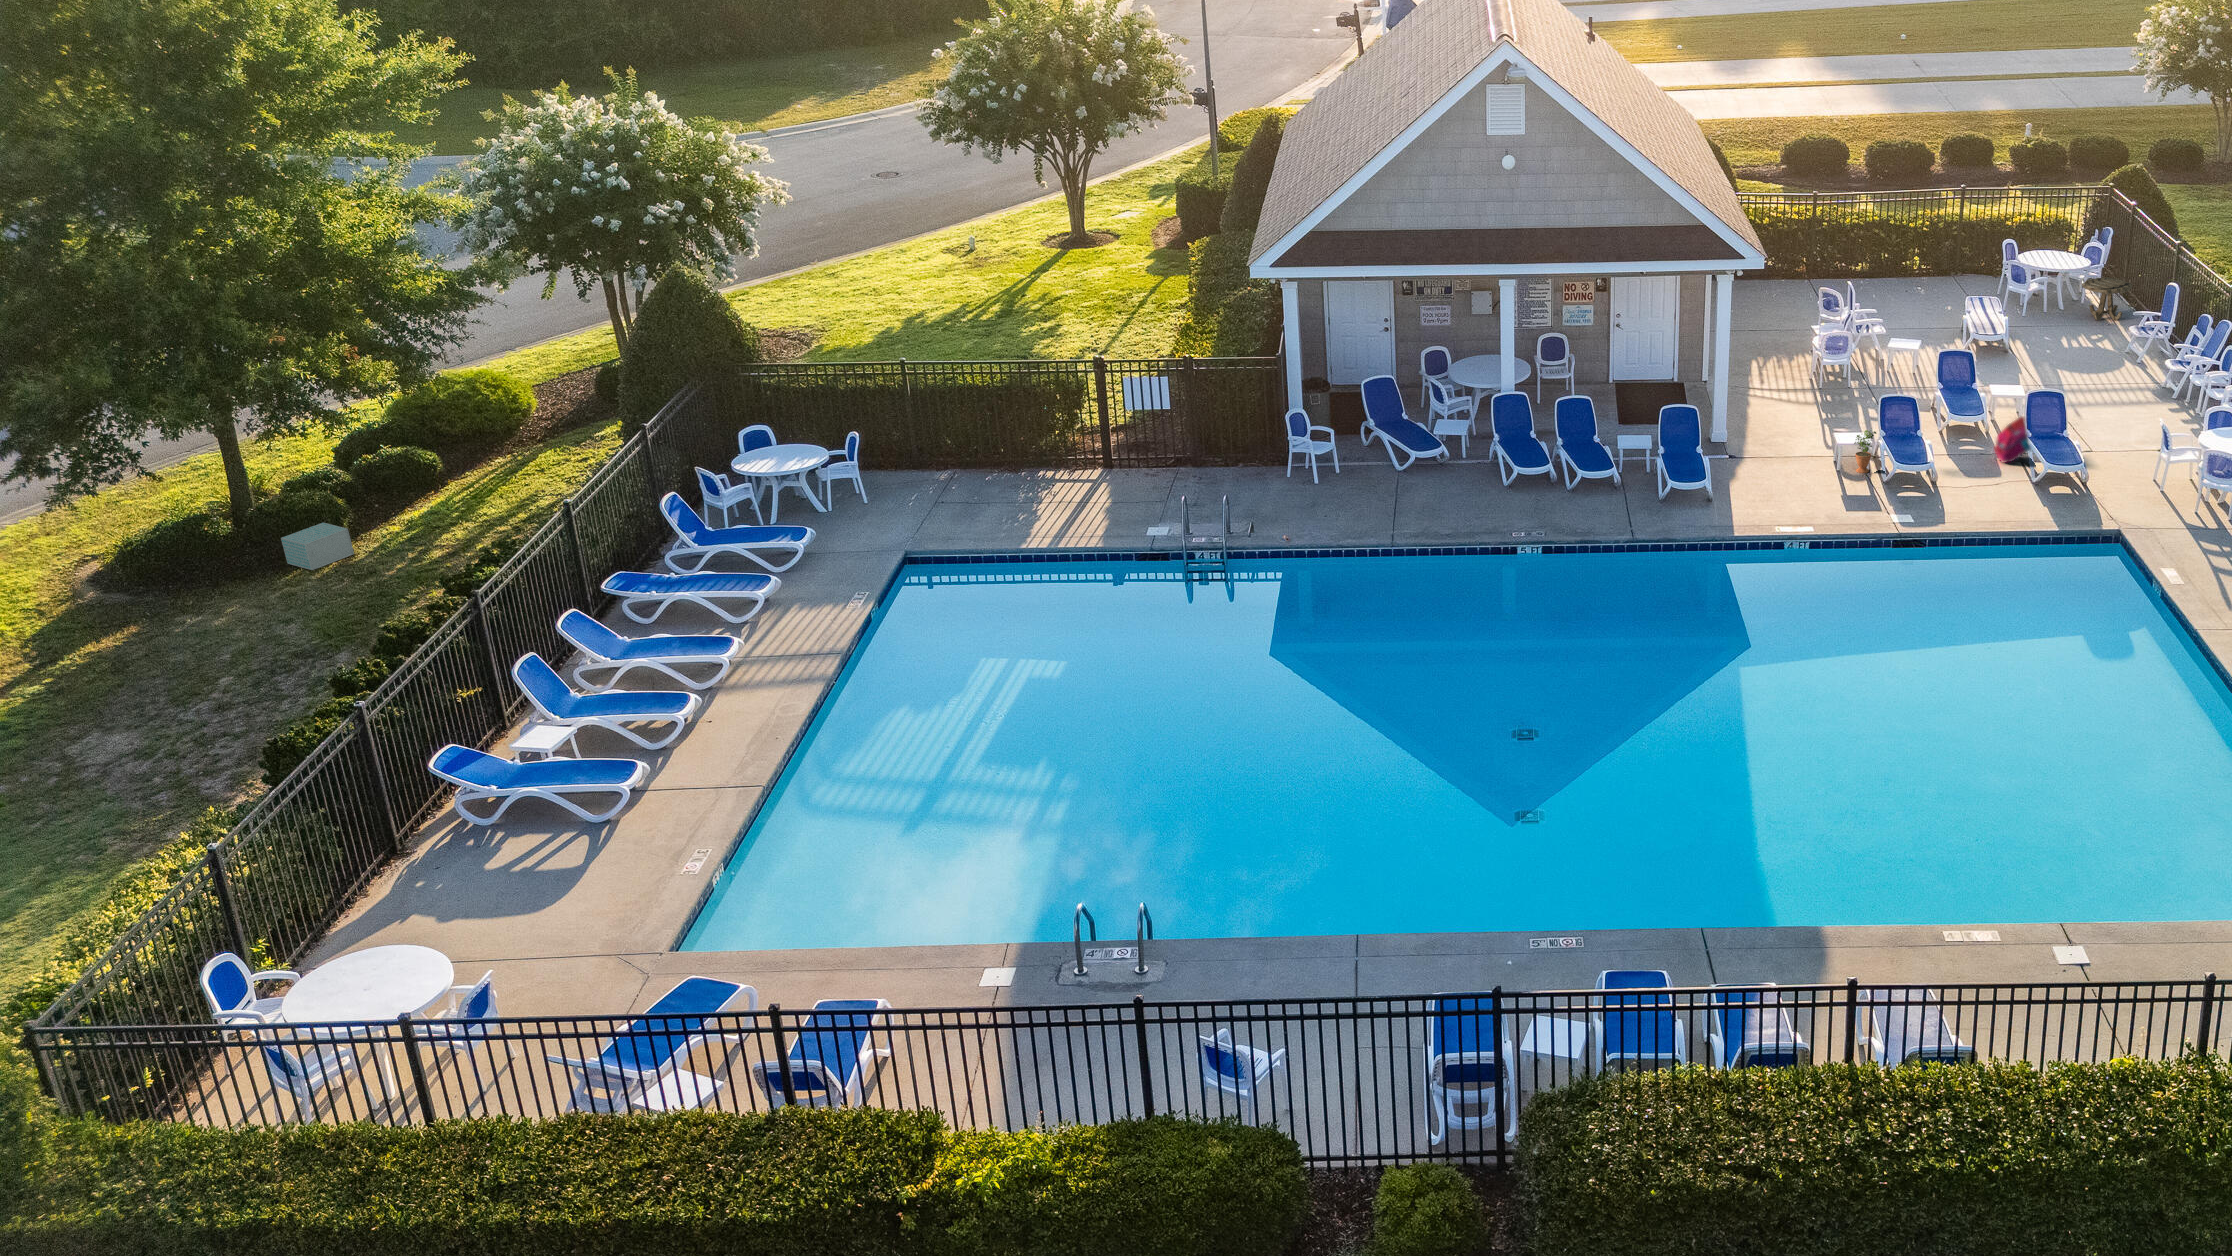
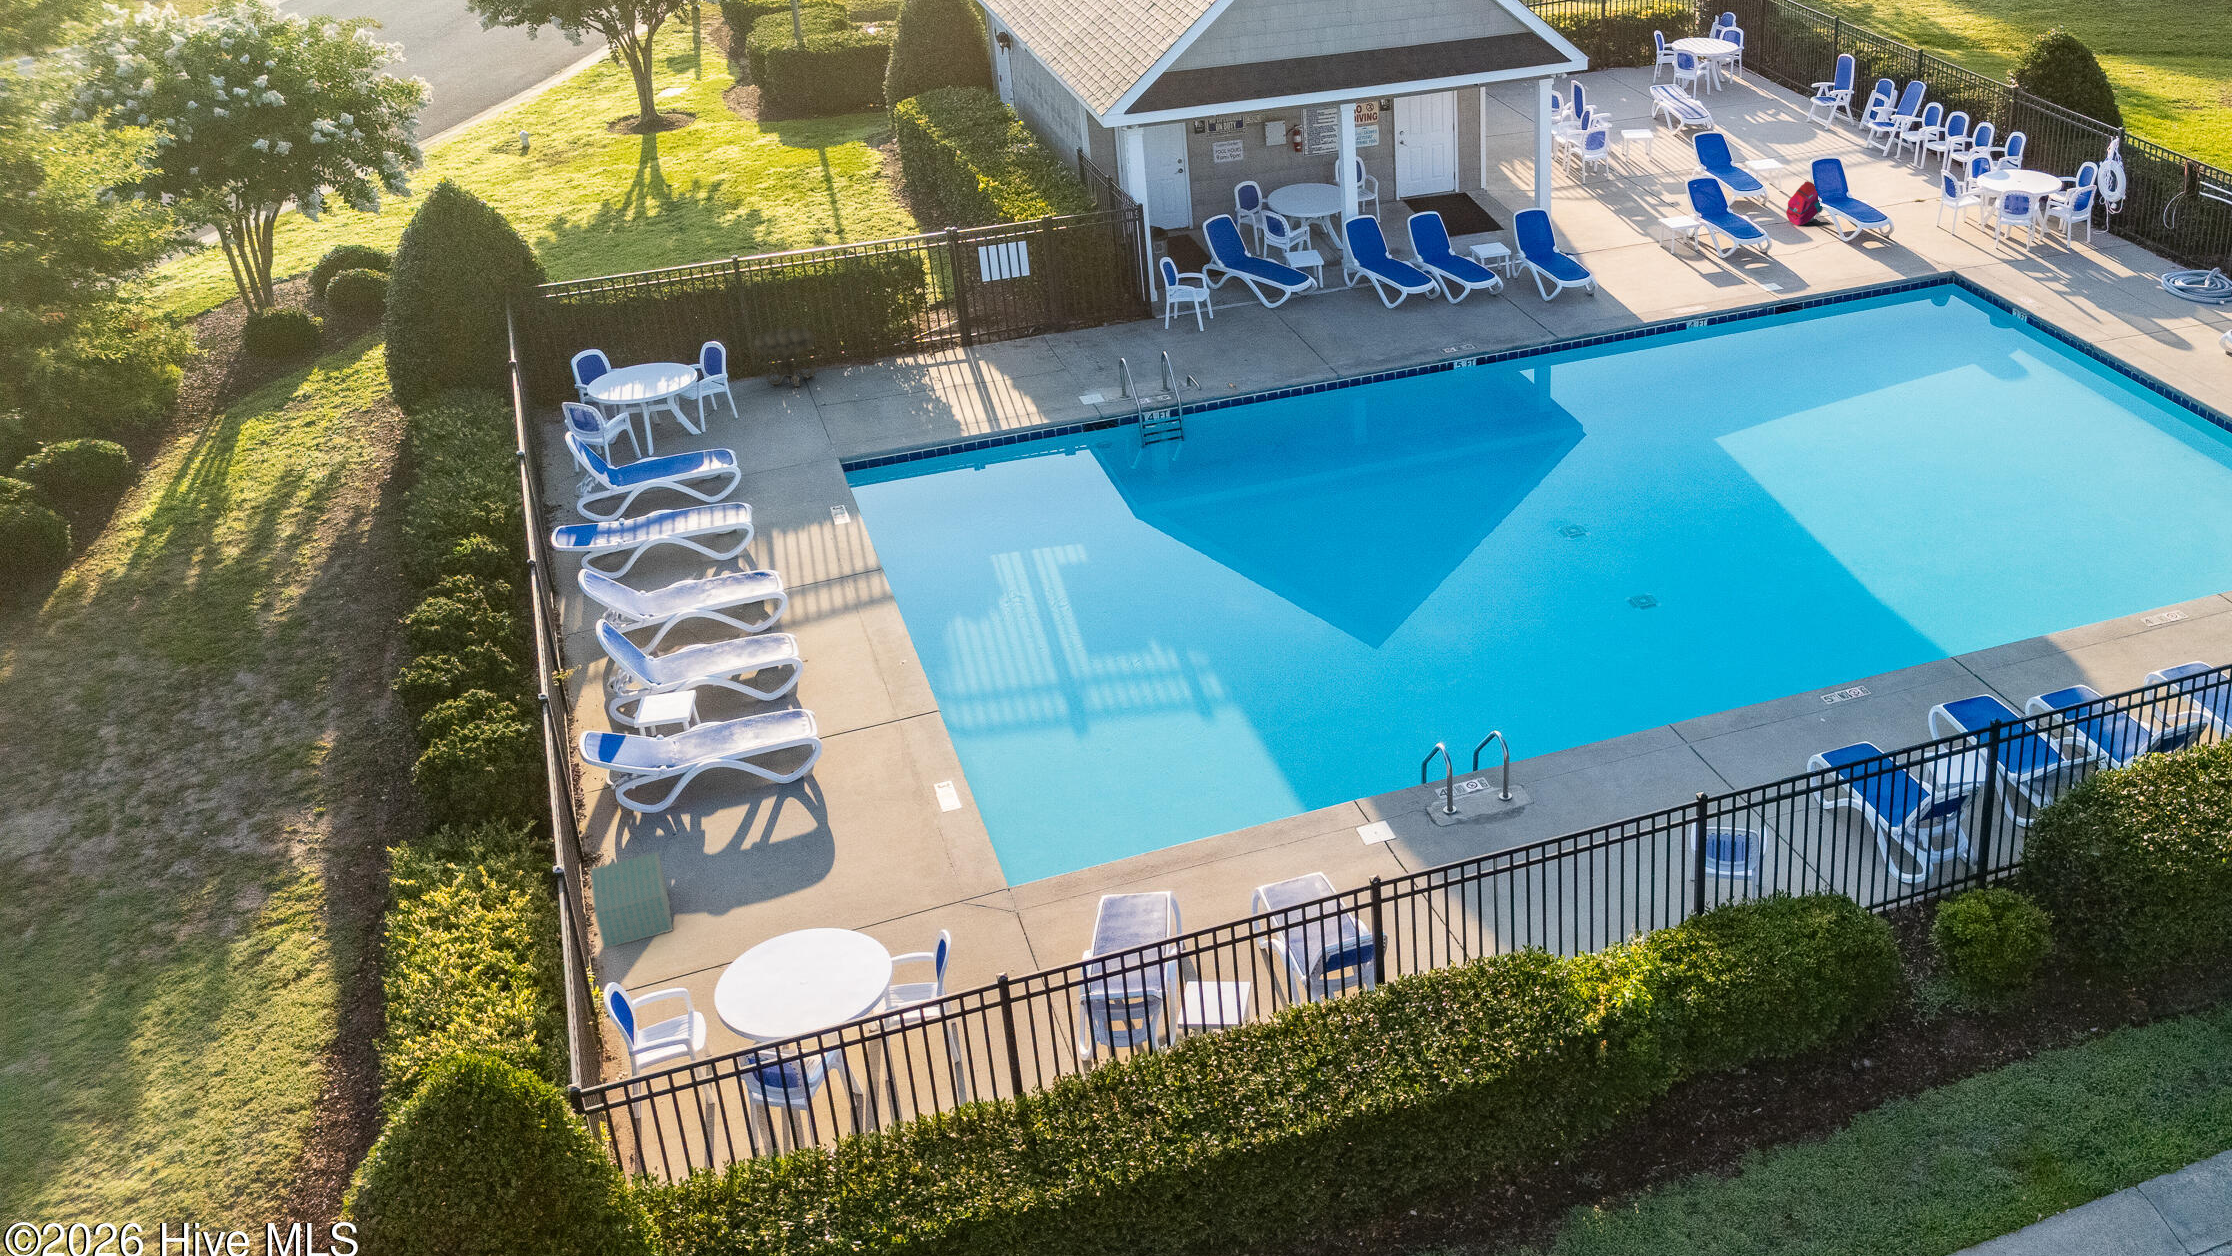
side table: present [2082,277,2132,320] -> present [755,328,816,387]
potted plant: present [1854,430,1876,473] -> none [1681,208,1702,250]
storage box: present [281,523,354,570] -> present [590,853,673,949]

